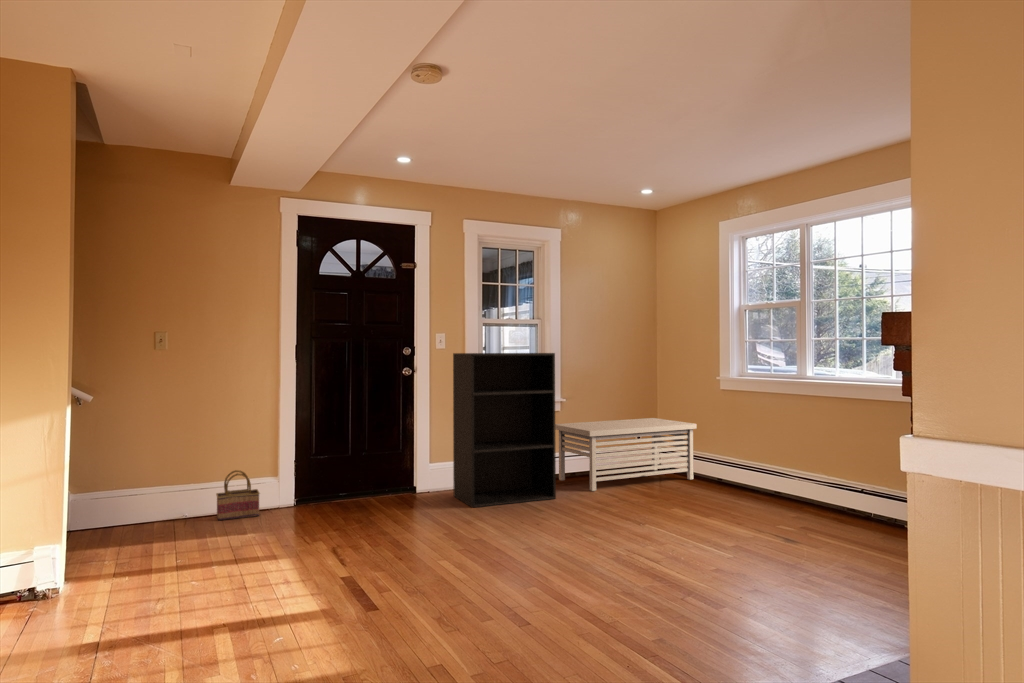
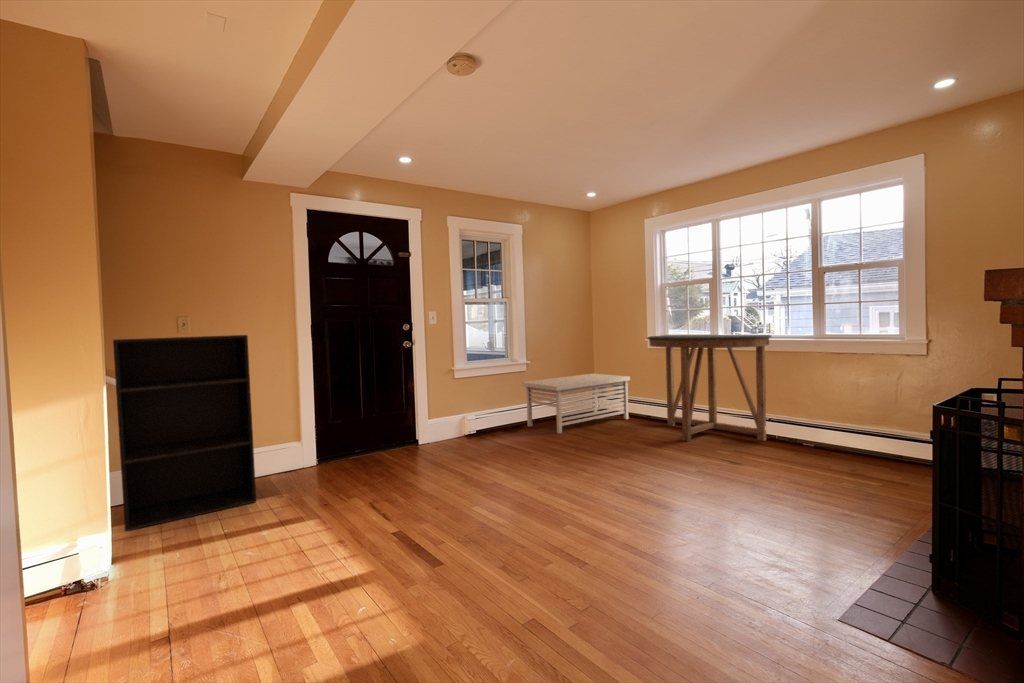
bookshelf: present [453,353,556,507] -> present [113,335,256,531]
console table: none [709,372,867,517] -> present [647,335,771,441]
basket: present [216,470,260,520] -> none [246,438,288,484]

